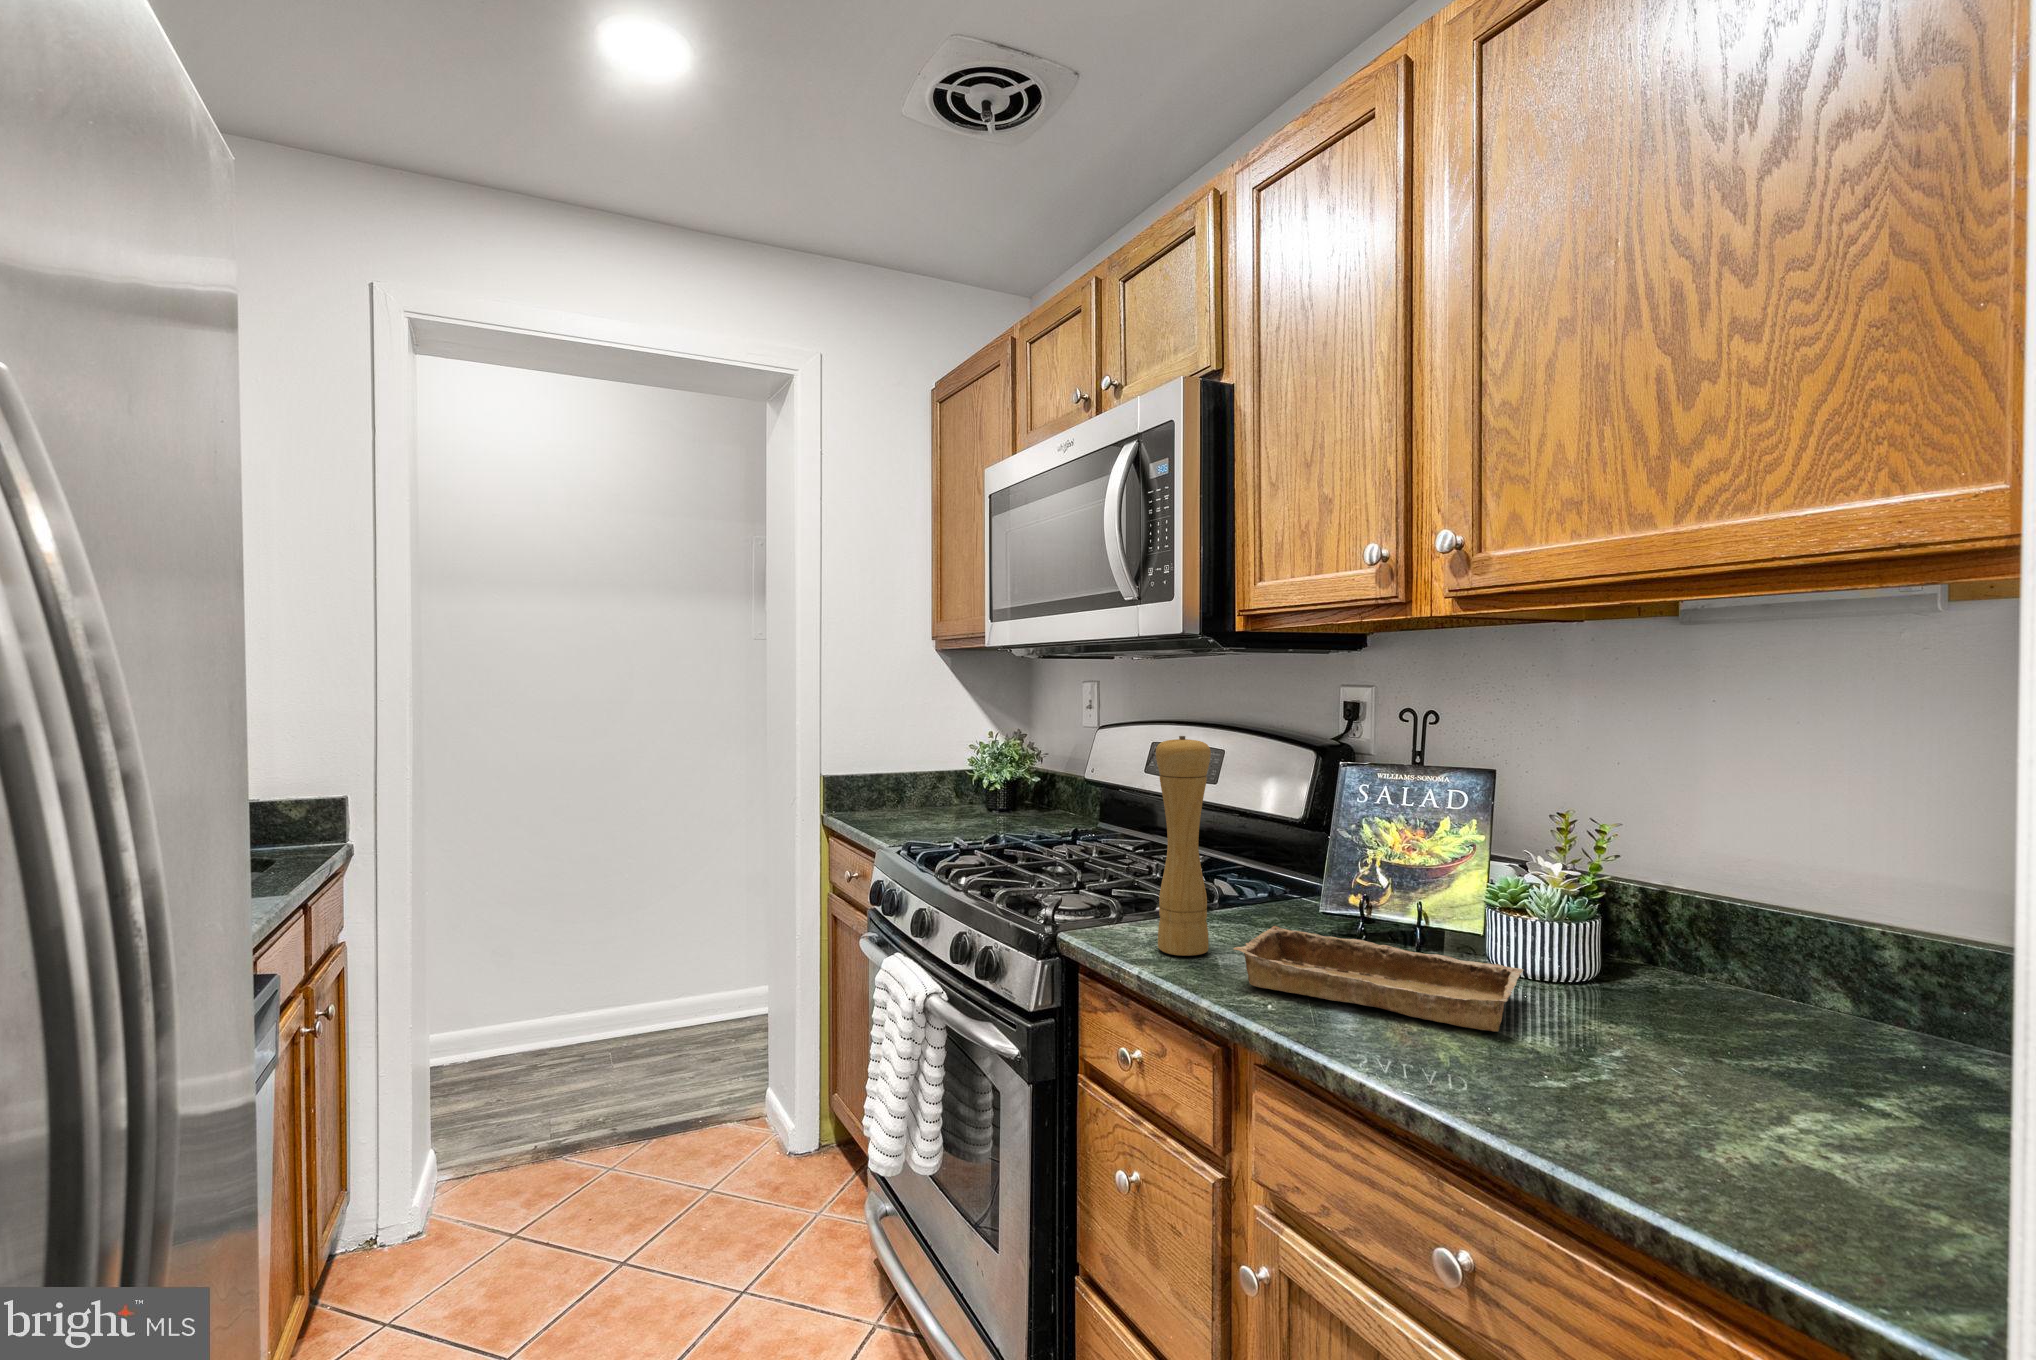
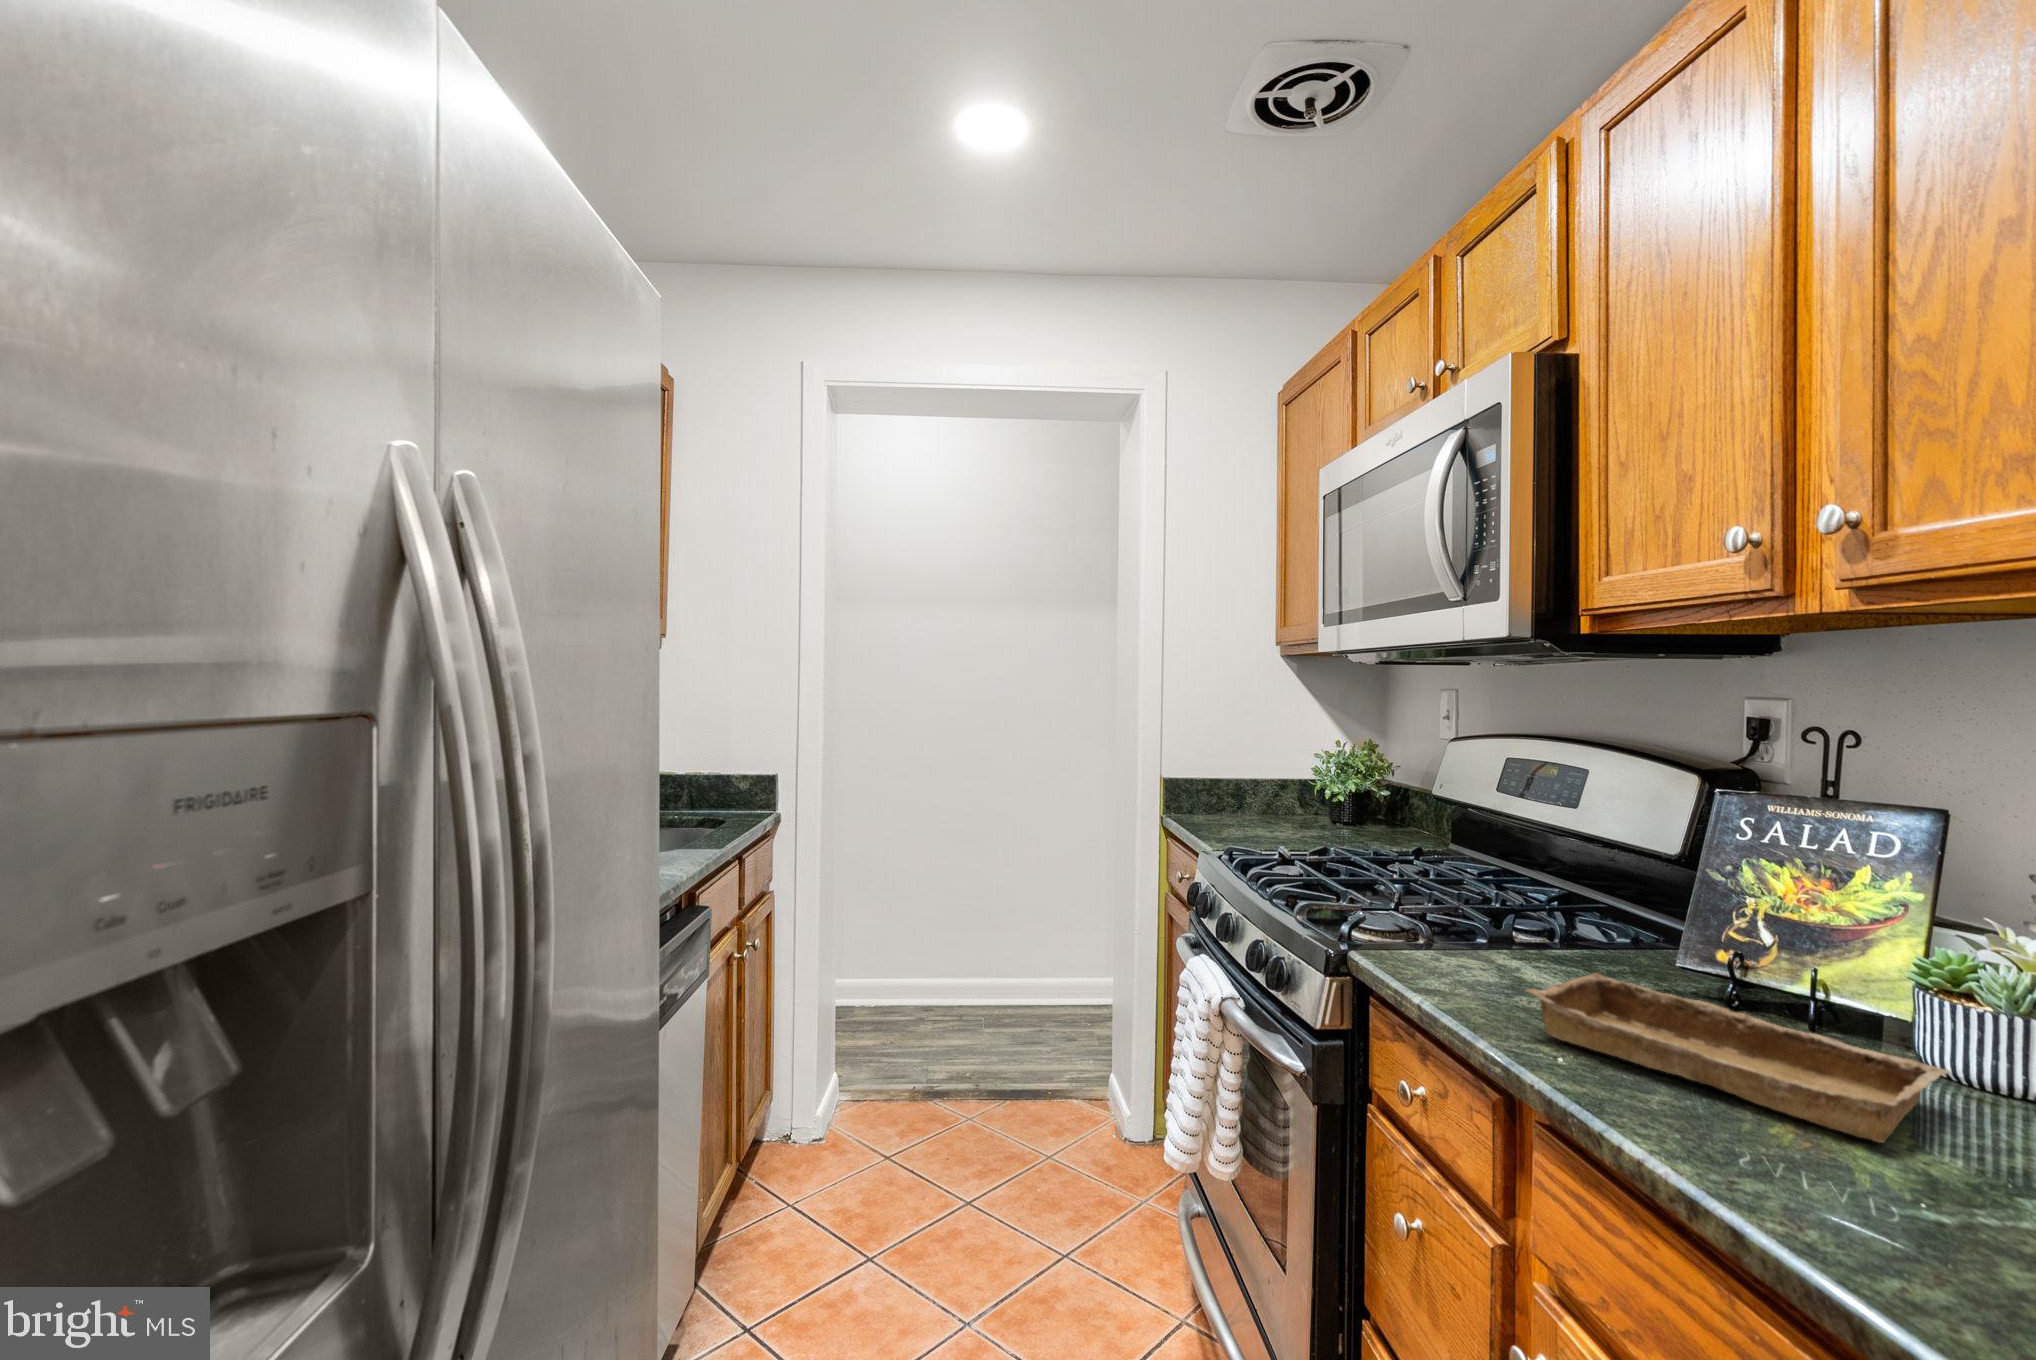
pepper mill: present [1156,736,1211,956] -> none [1452,749,1518,994]

